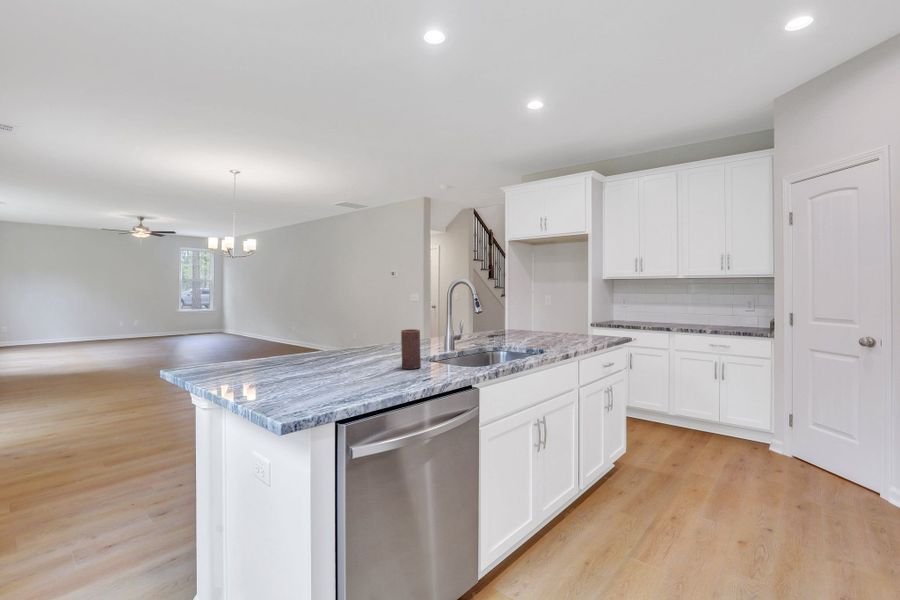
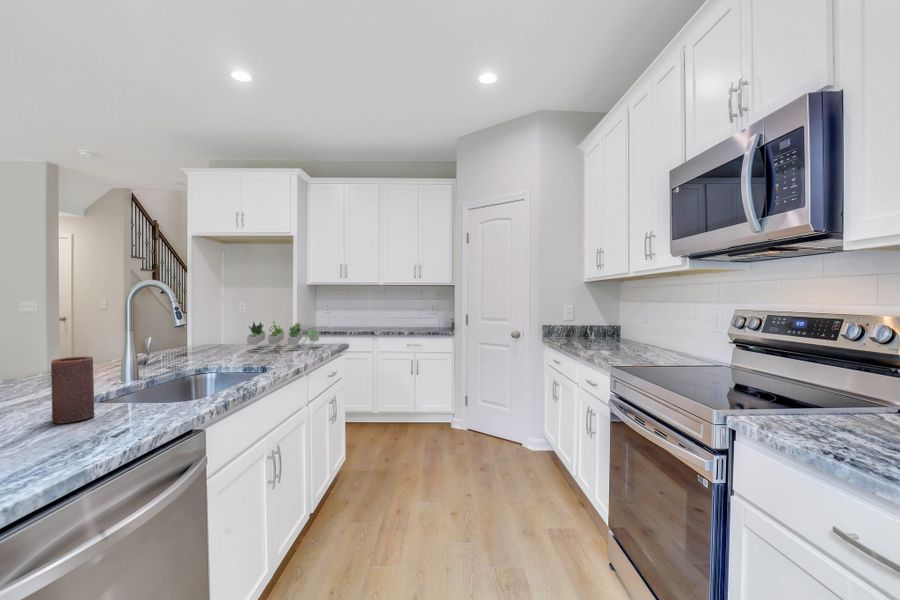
succulent plant: none [533,310,597,340] -> present [247,322,319,349]

